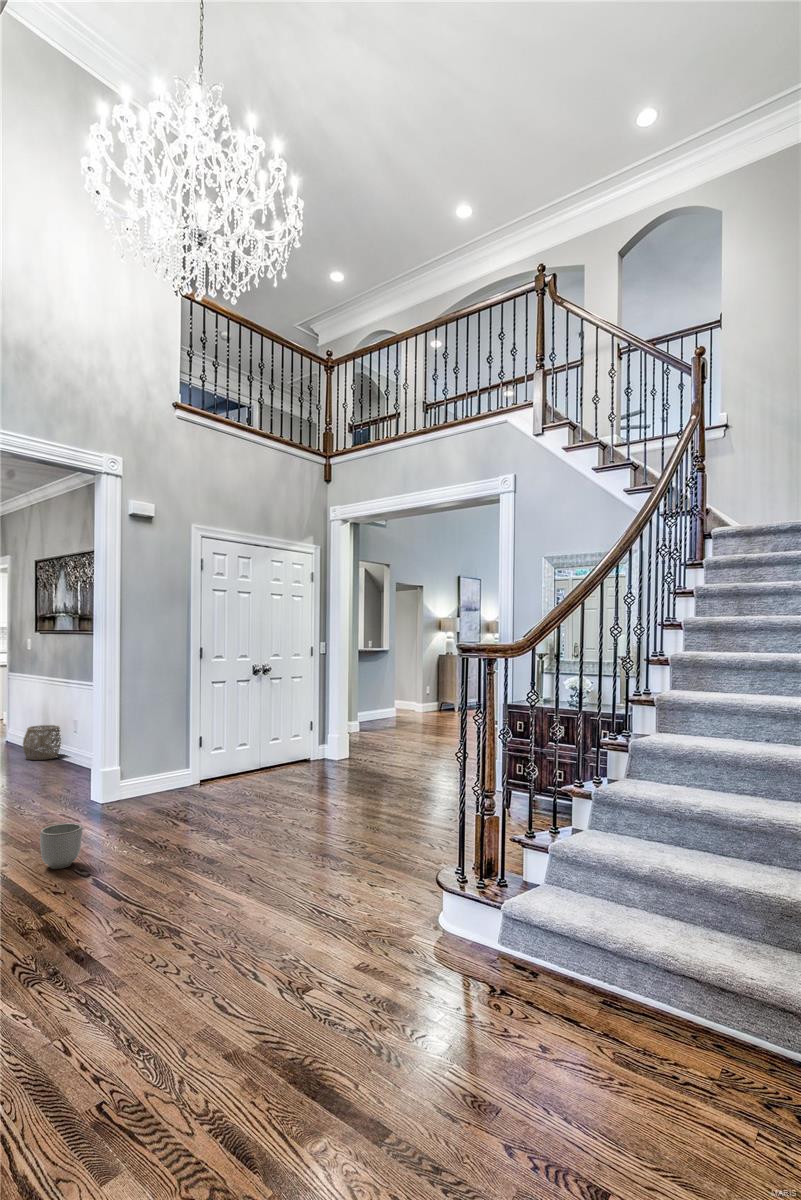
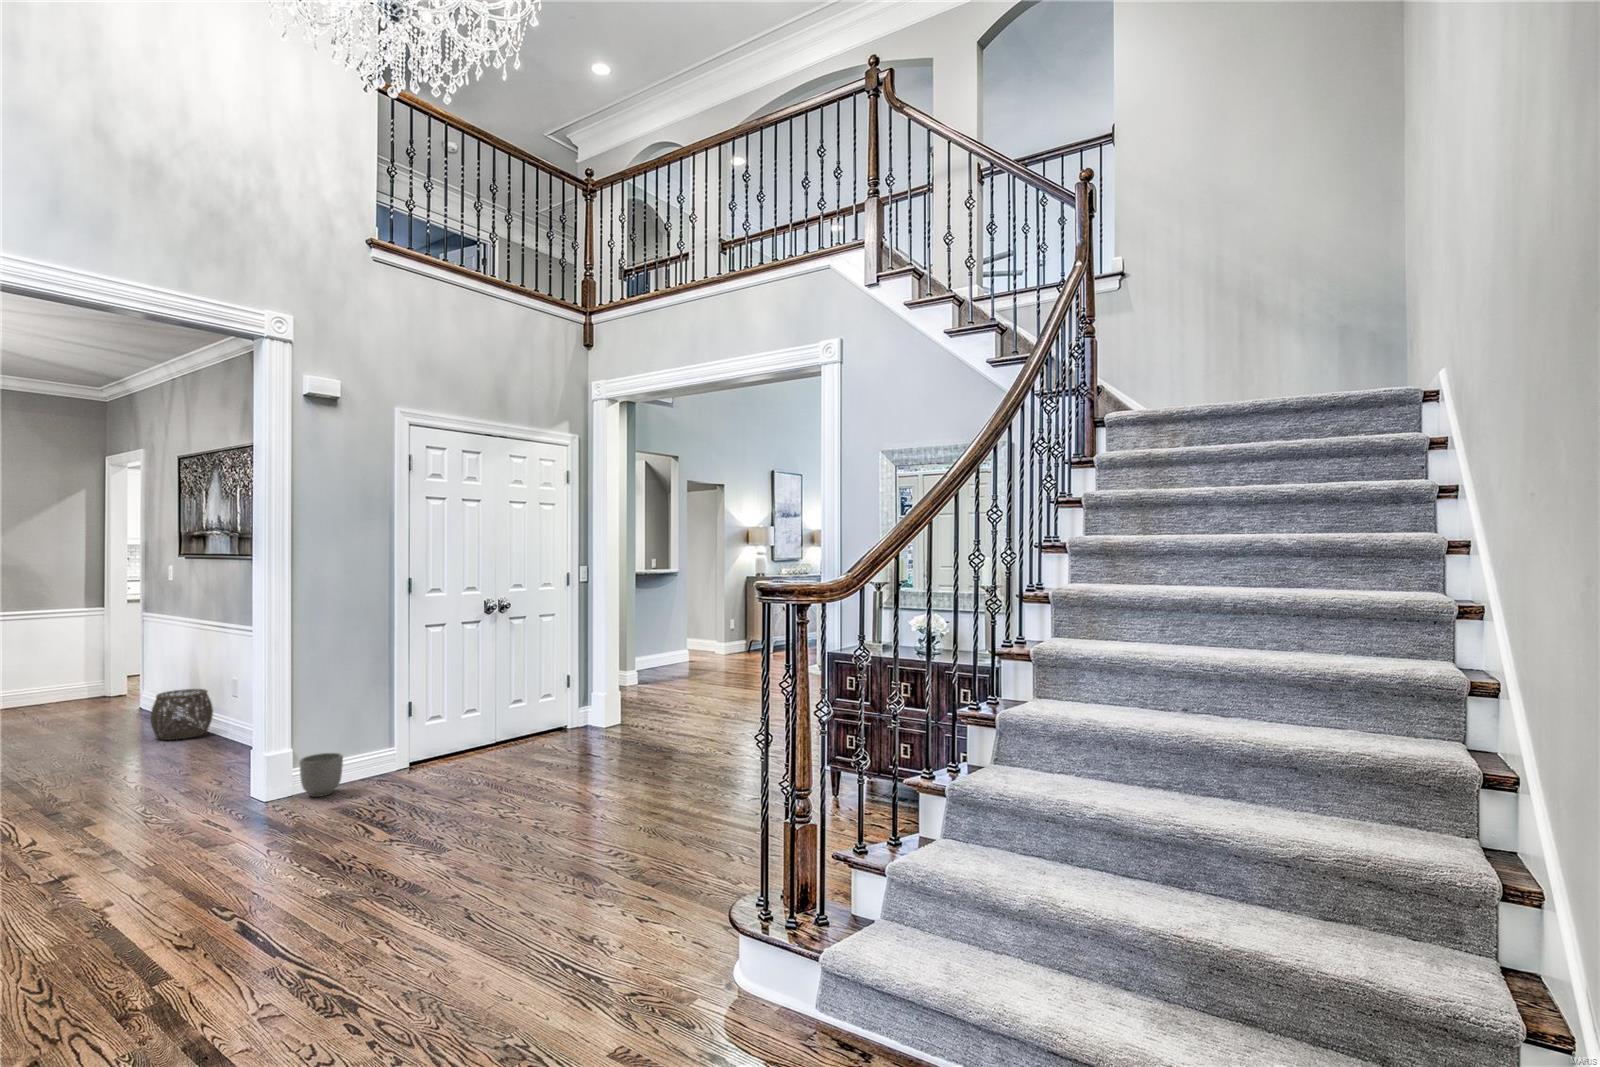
planter: present [40,823,82,869] -> present [299,753,343,797]

